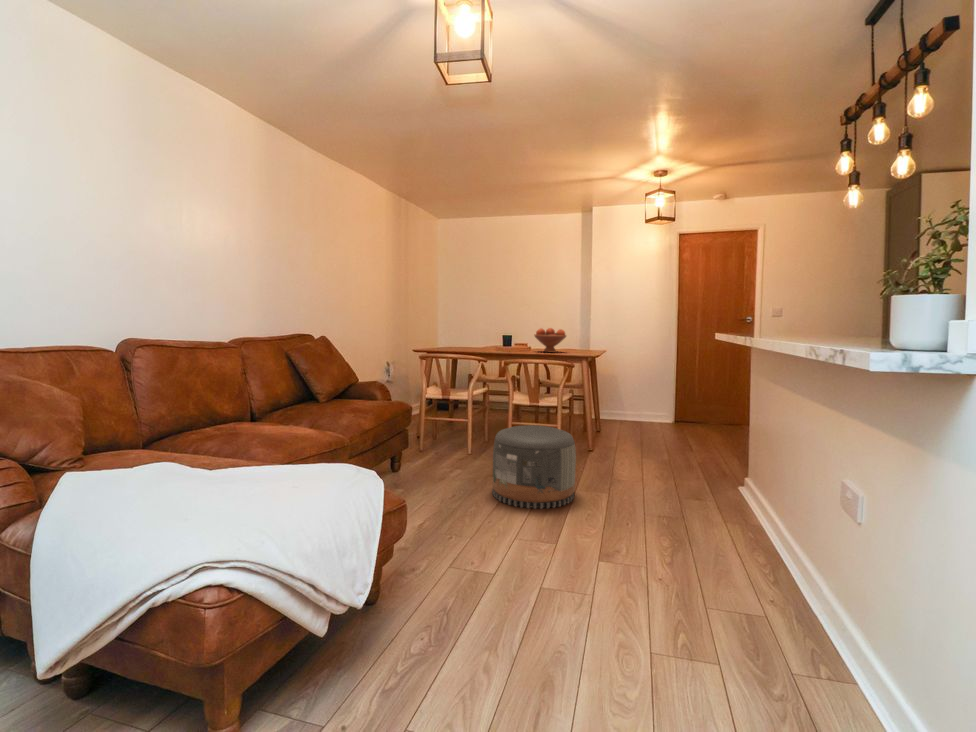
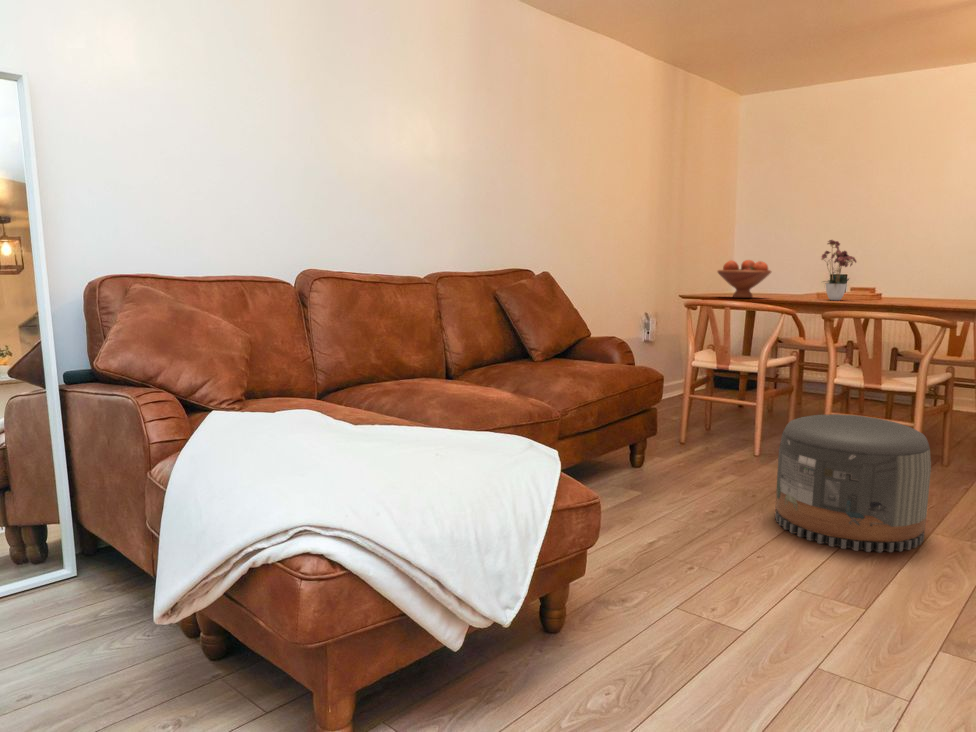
flower arrangement: none [497,313,521,352] -> present [821,240,856,300]
fruit bowl: present [534,328,566,352] -> present [718,260,771,298]

